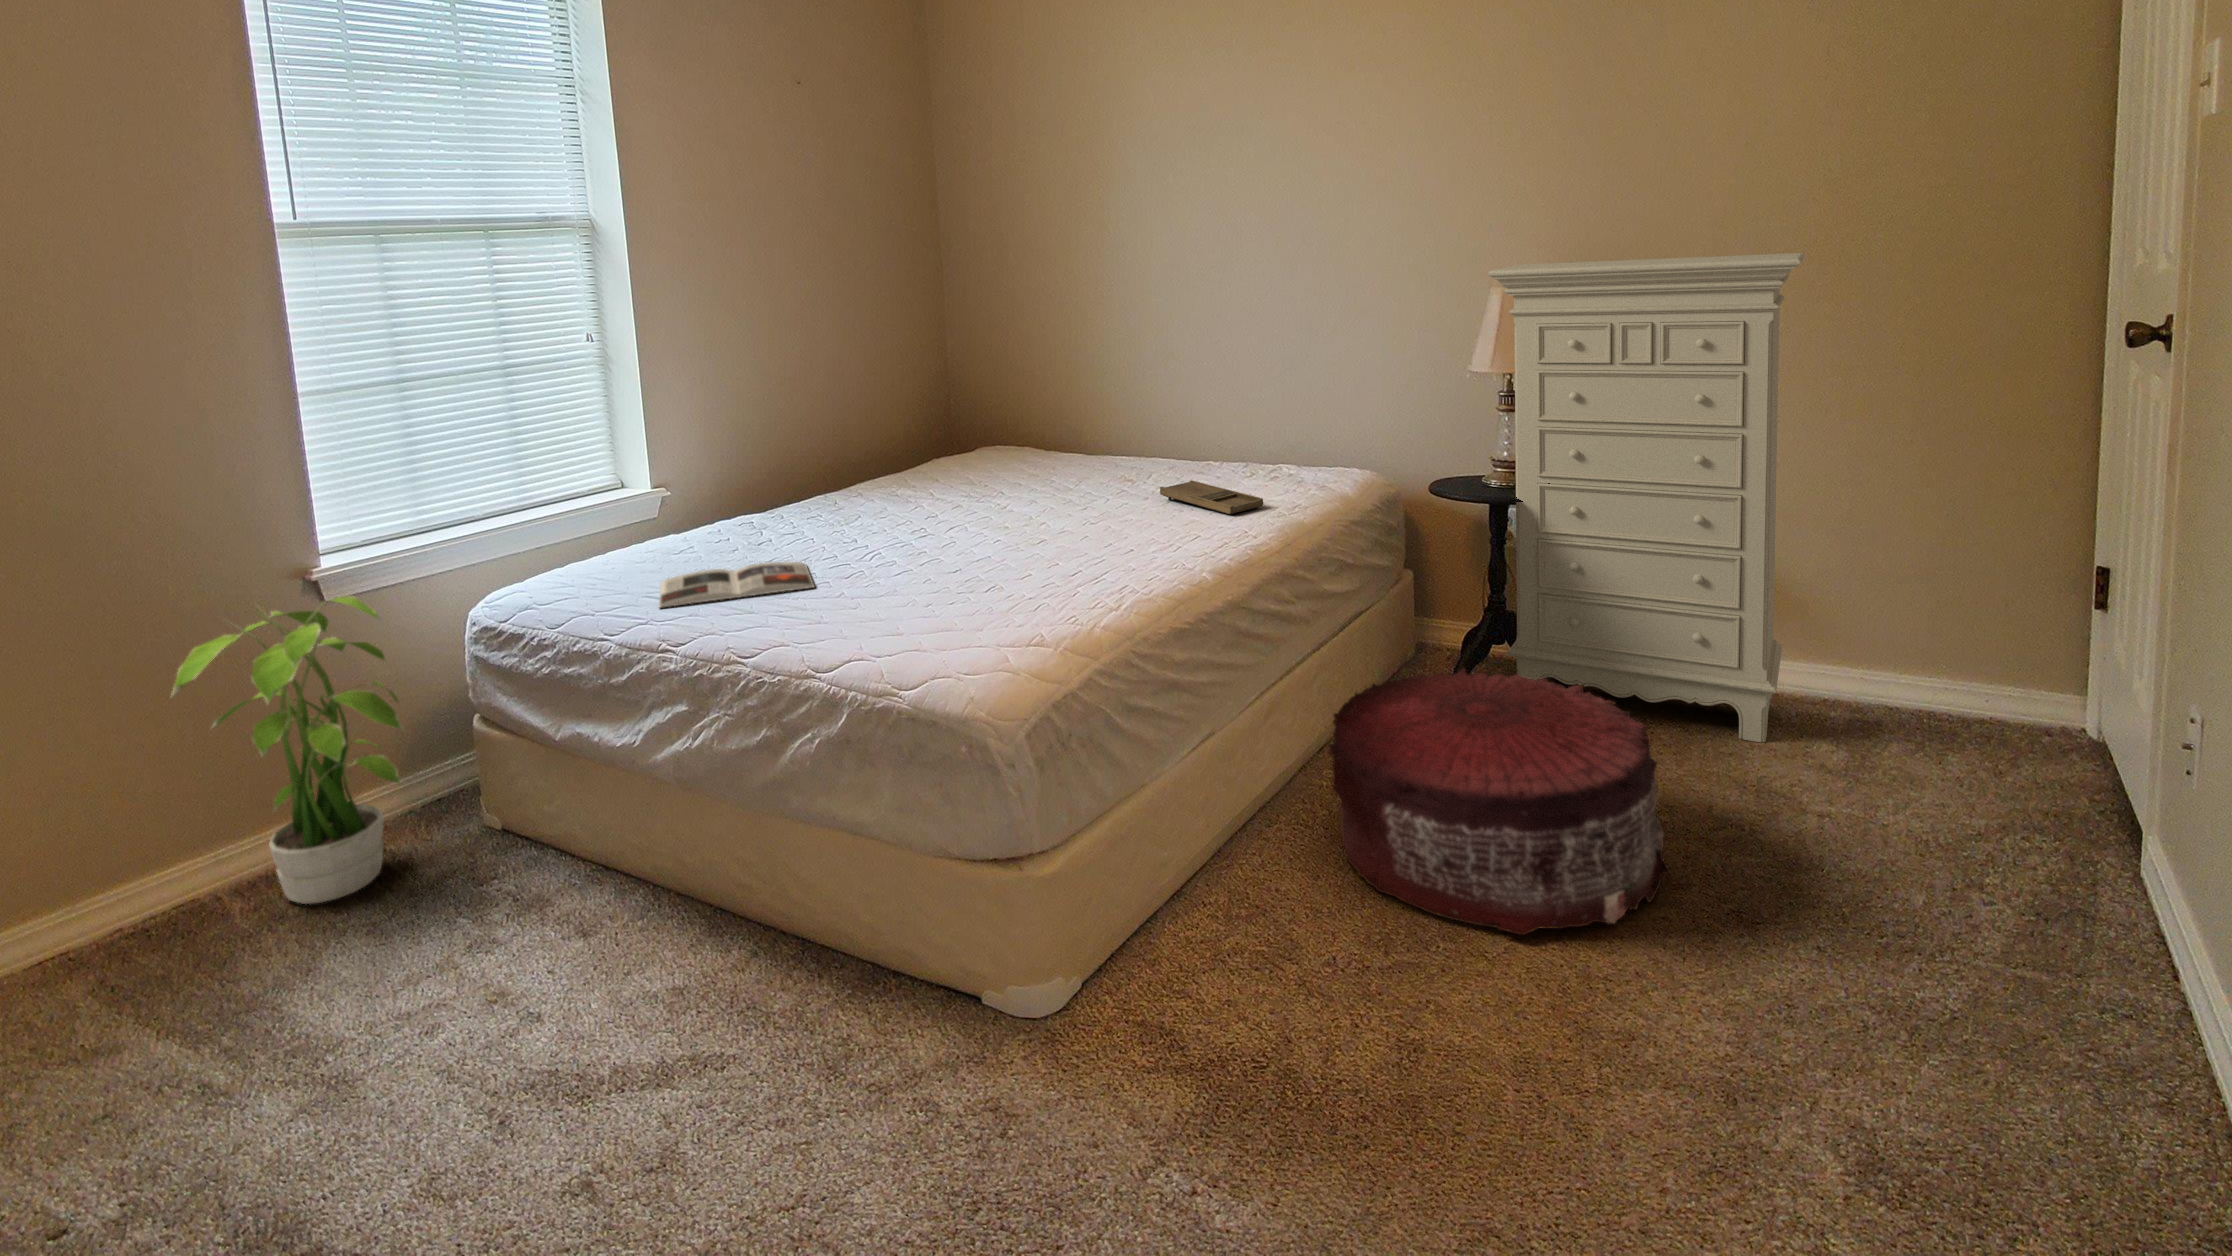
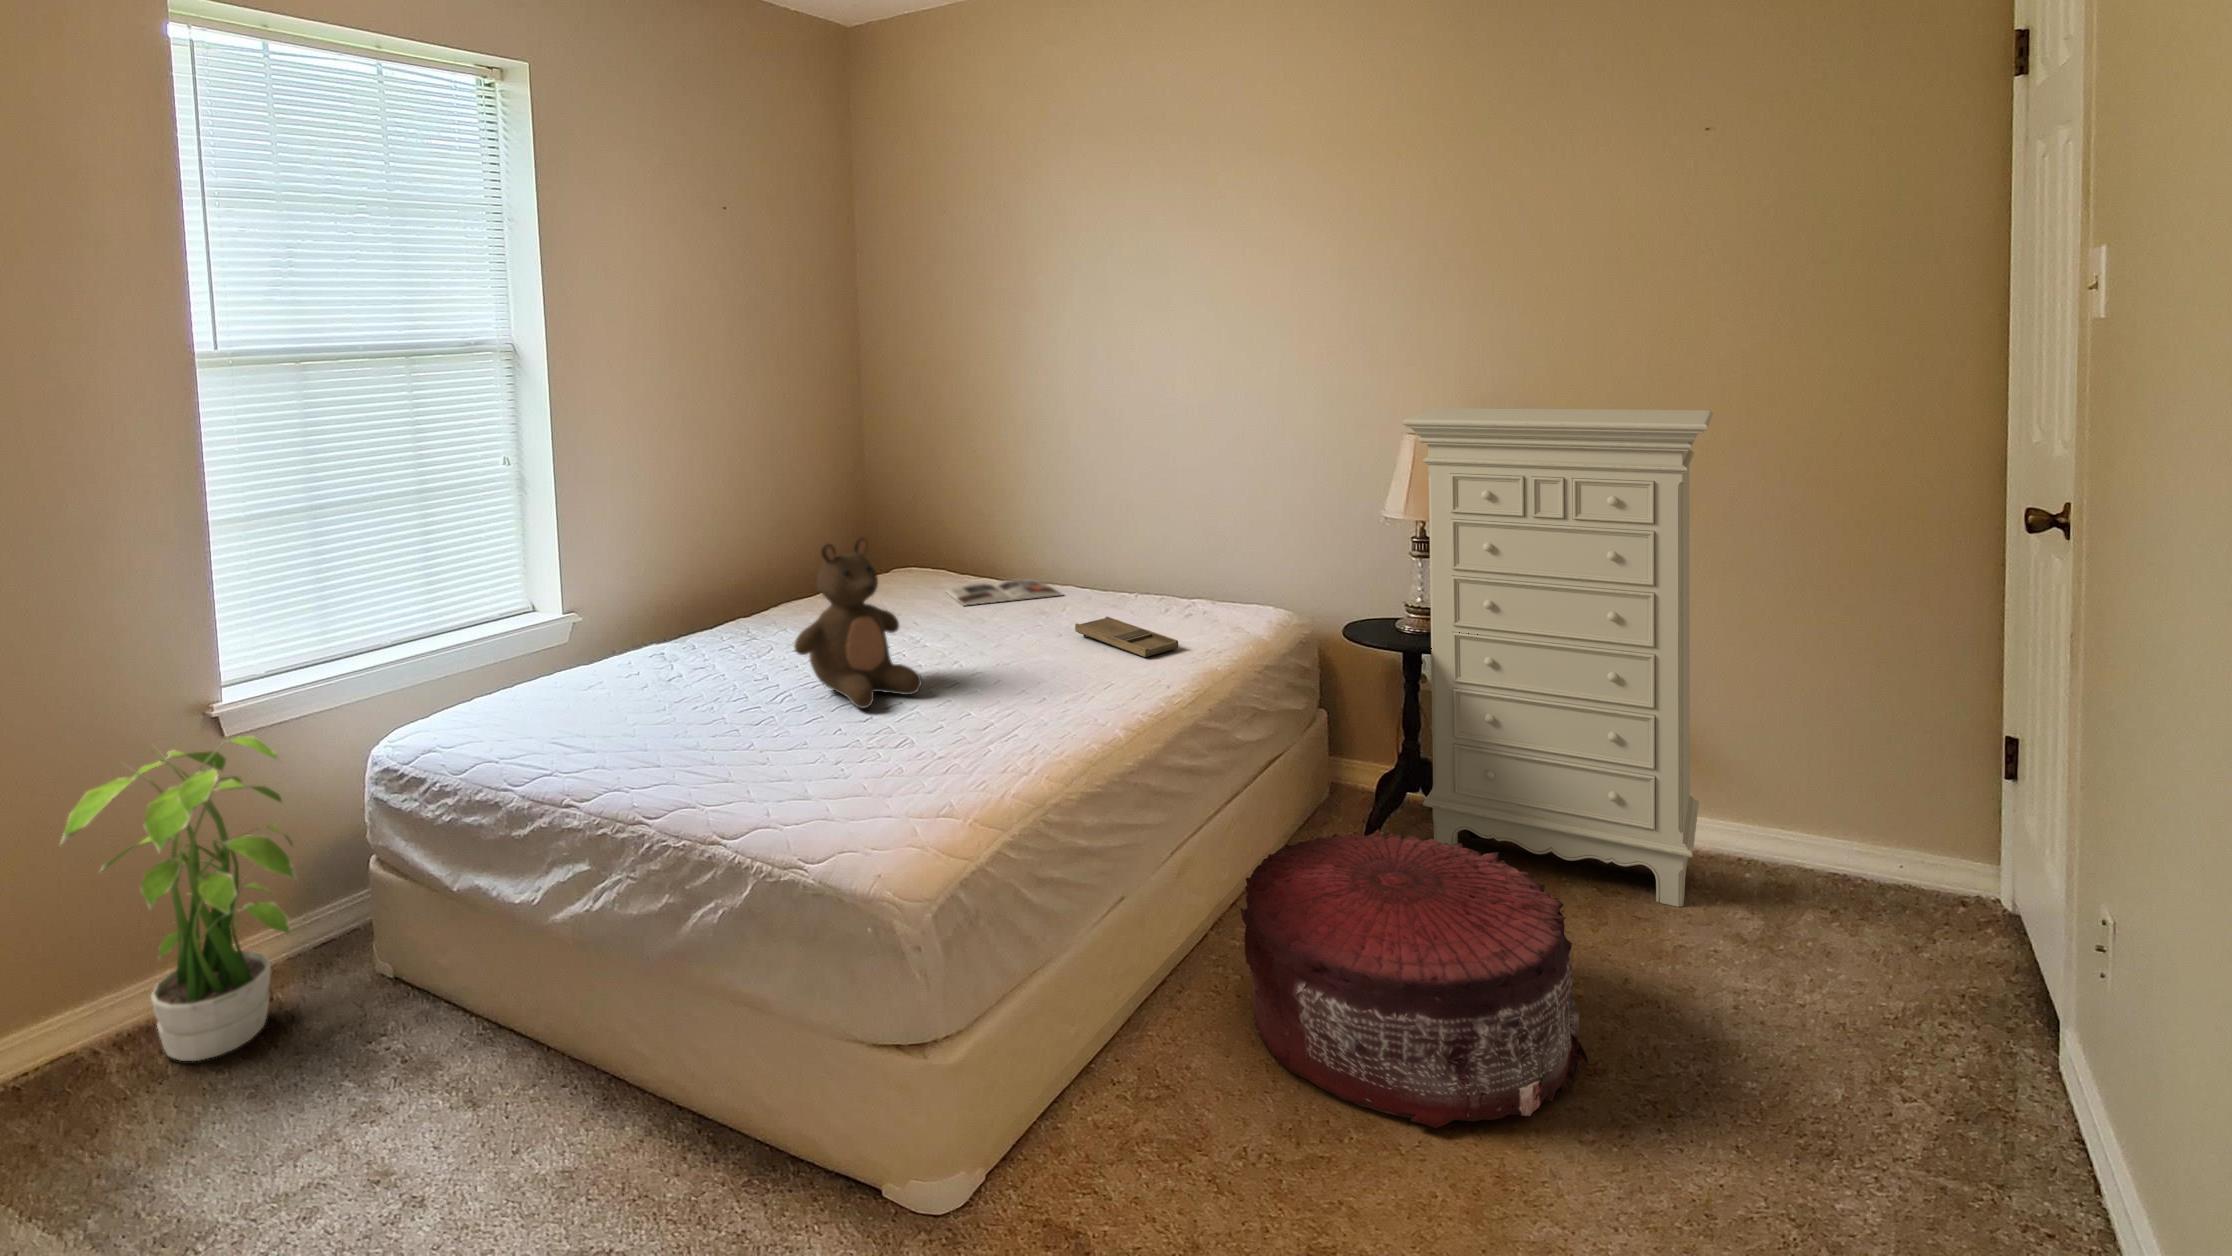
stuffed bear: none [882,398,1009,563] -> present [794,538,922,708]
magazine: present [659,562,814,607] -> present [945,579,1061,605]

